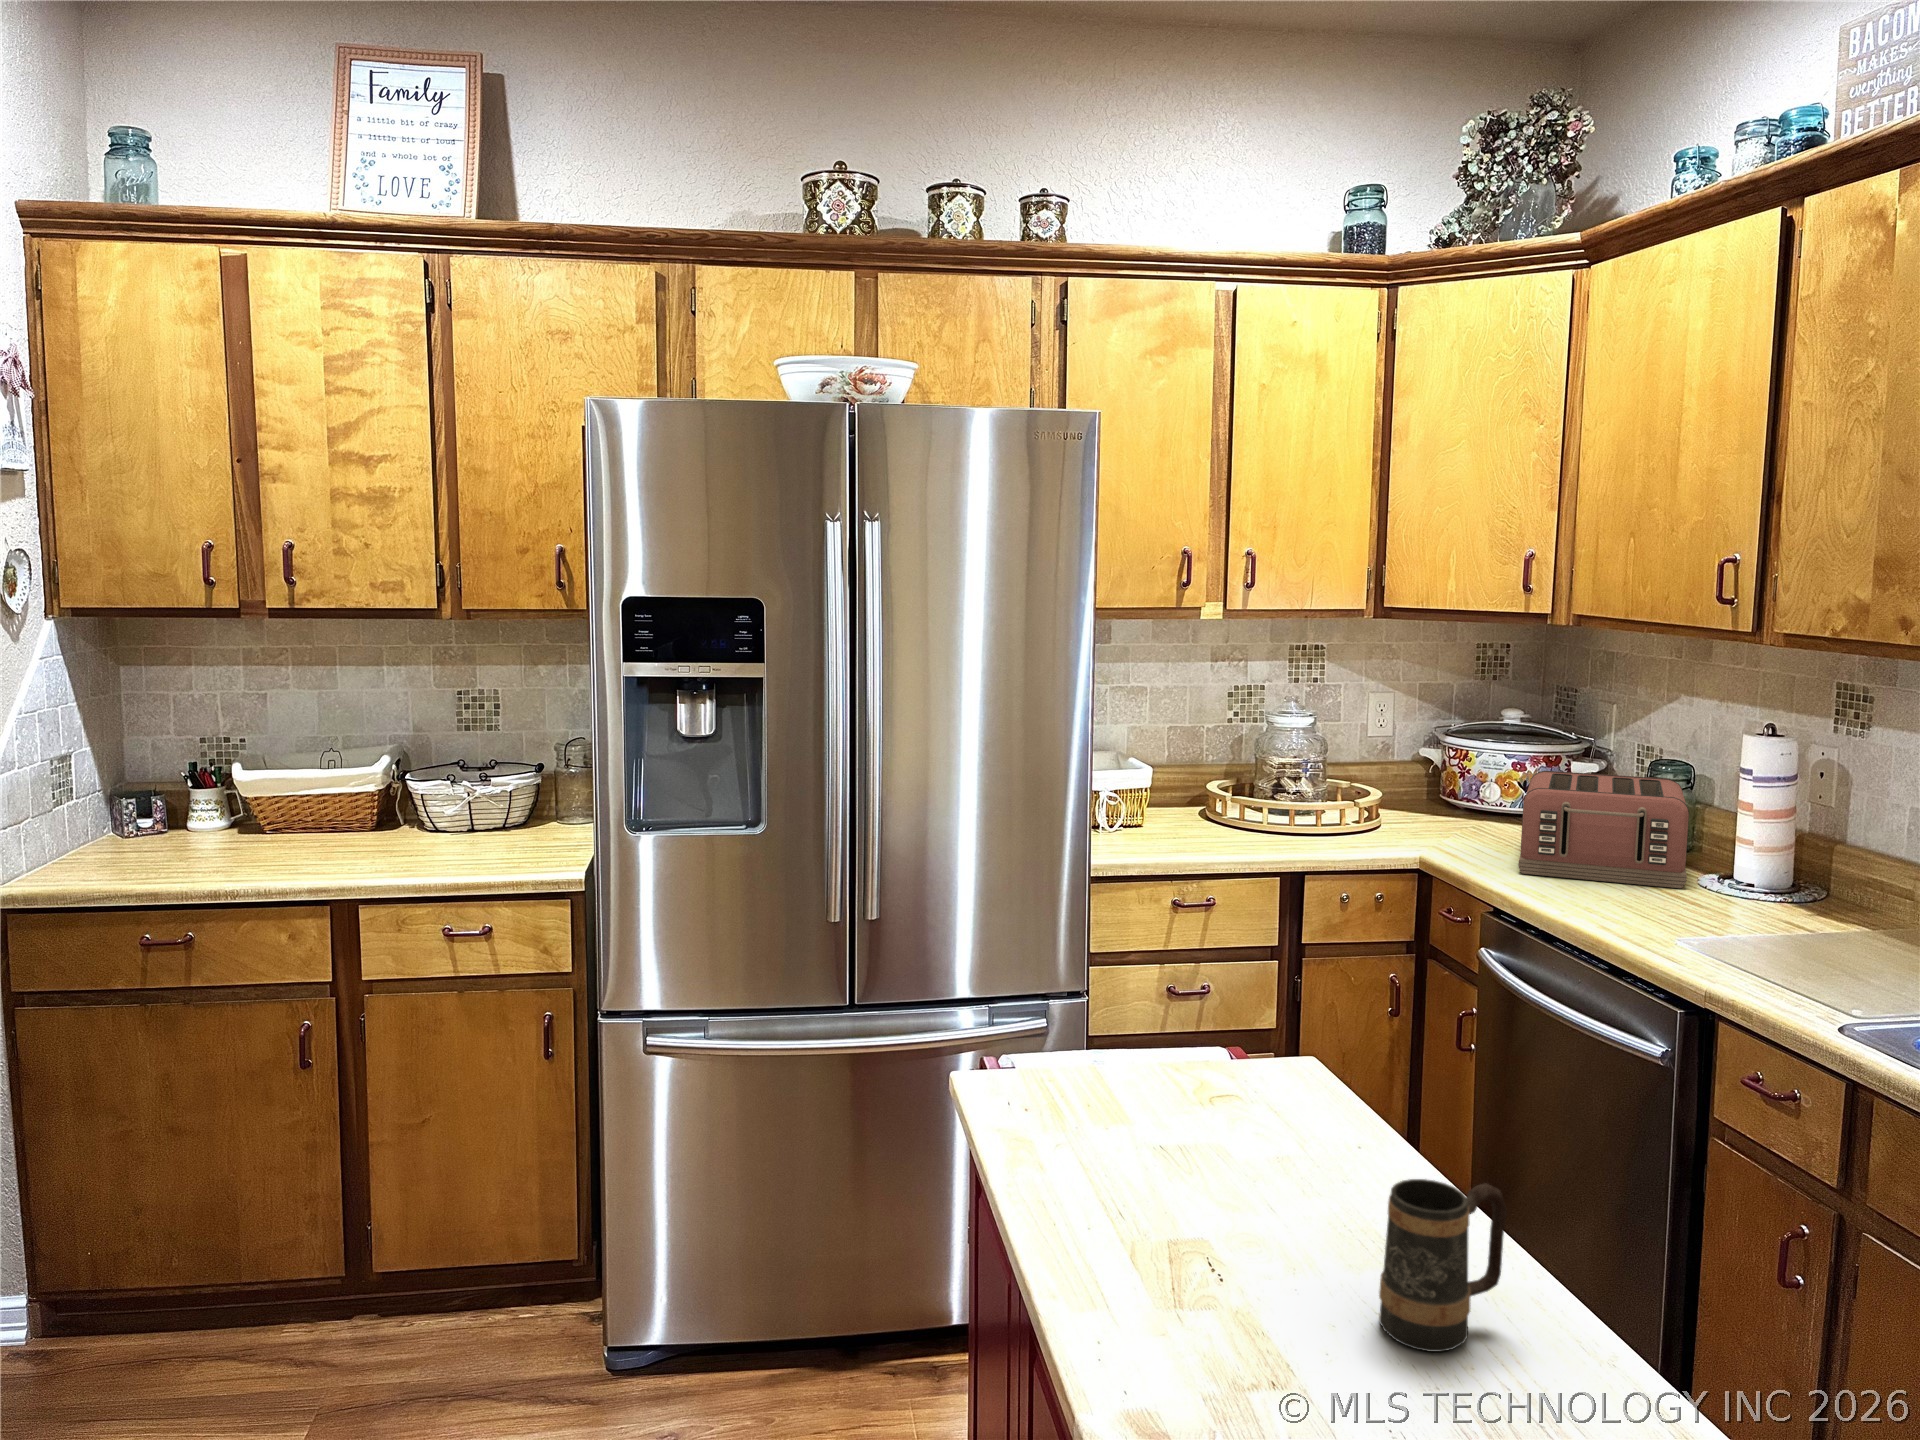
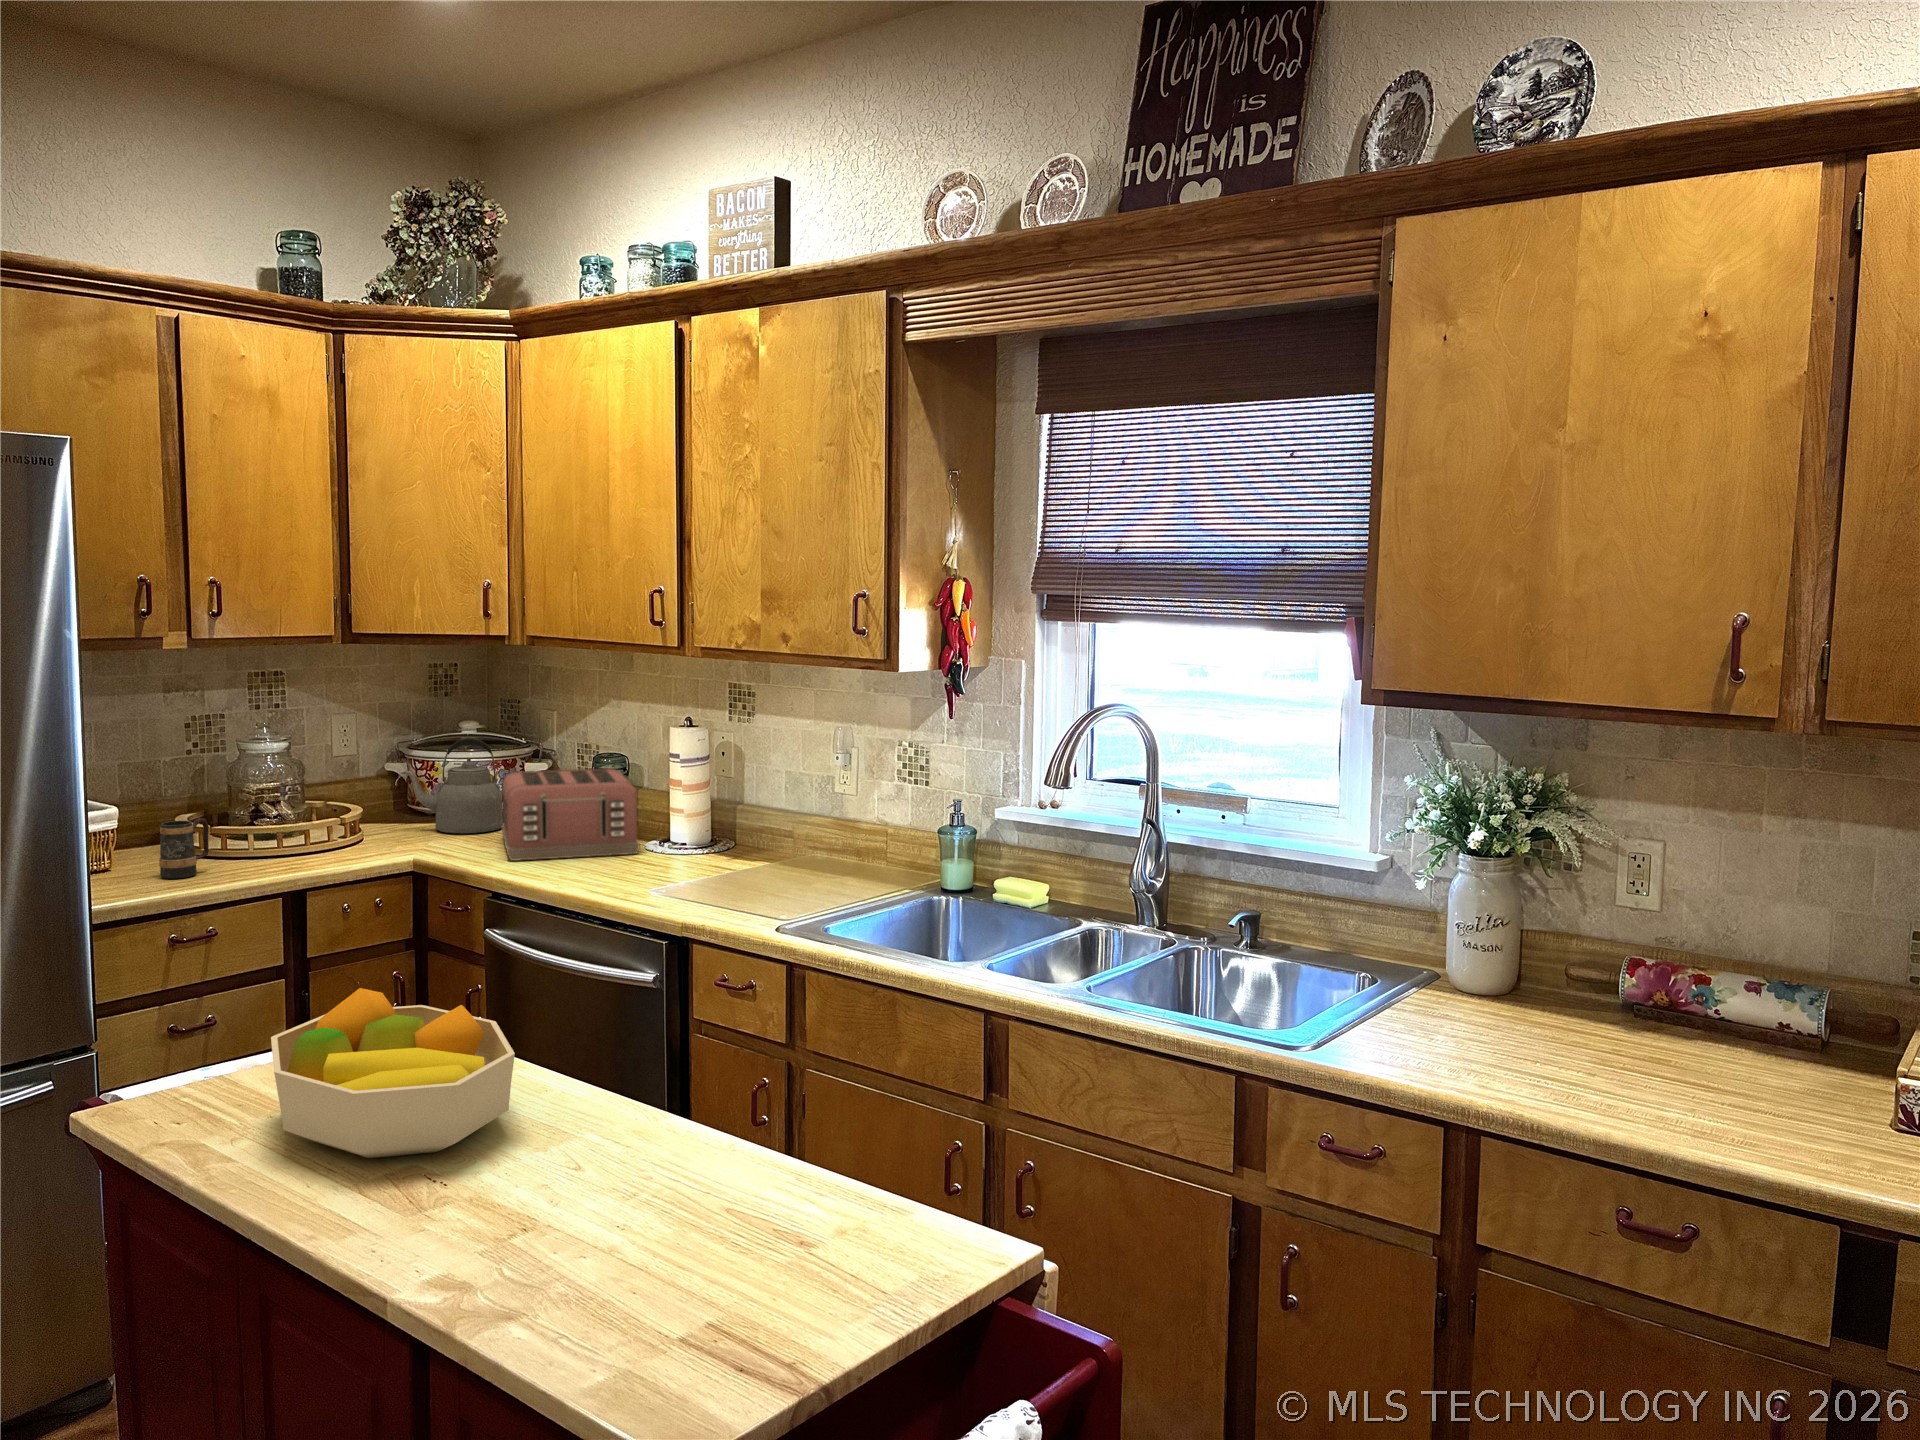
kettle: none [1426,728,1536,835] -> present [401,738,503,833]
fruit bowl: none [1101,1000,1351,1212] -> present [271,988,515,1158]
mug: present [1379,1179,1507,1352] -> present [159,818,209,879]

